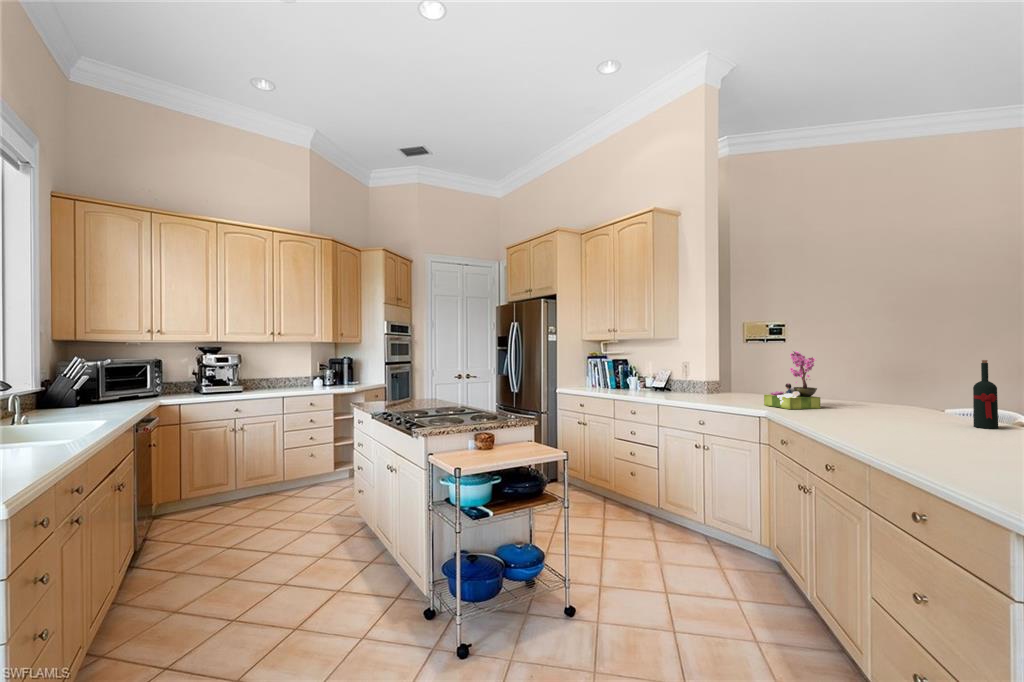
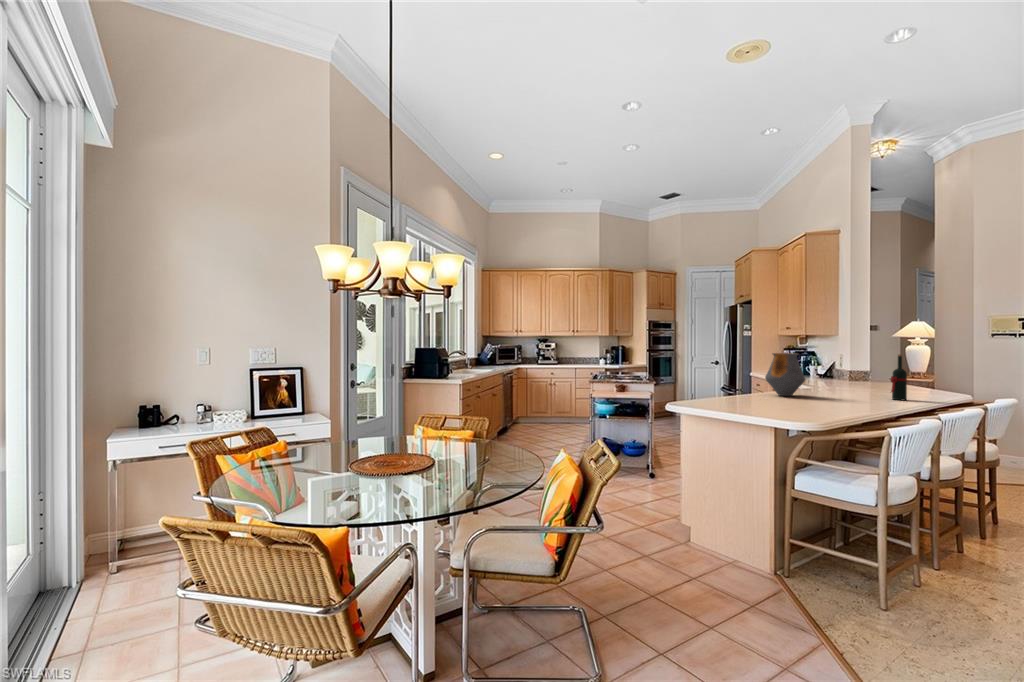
flower arrangement: present [764,351,821,409] -> none [836,346,874,390]
vase: none [855,362,939,442] -> present [765,353,805,396]

